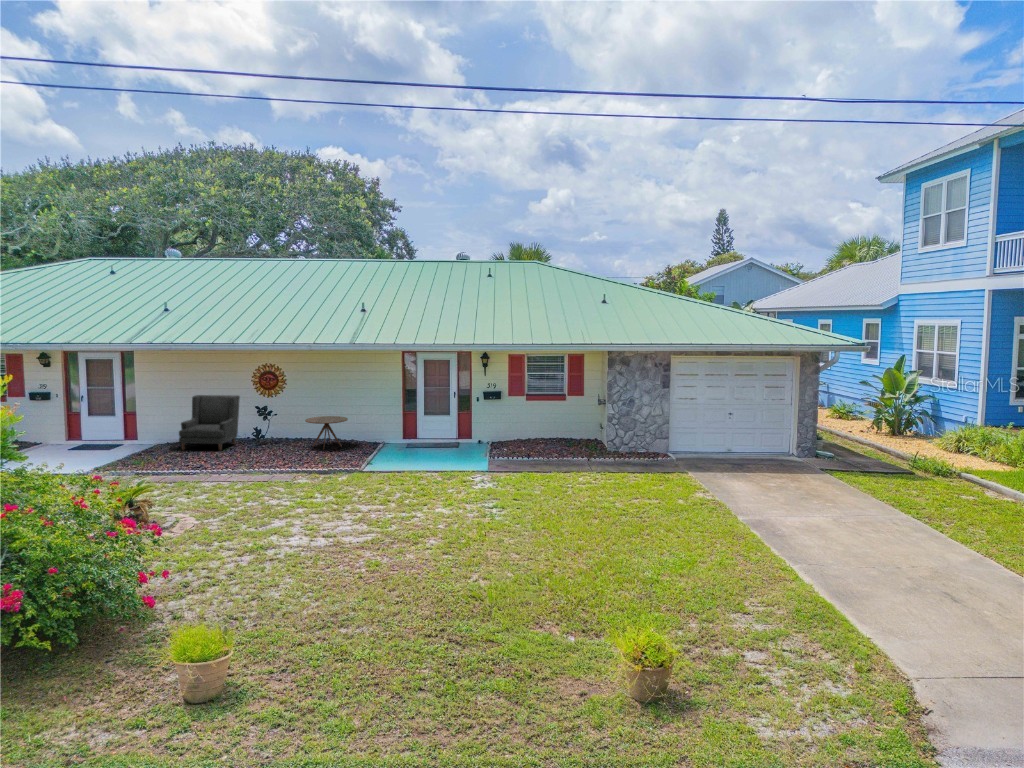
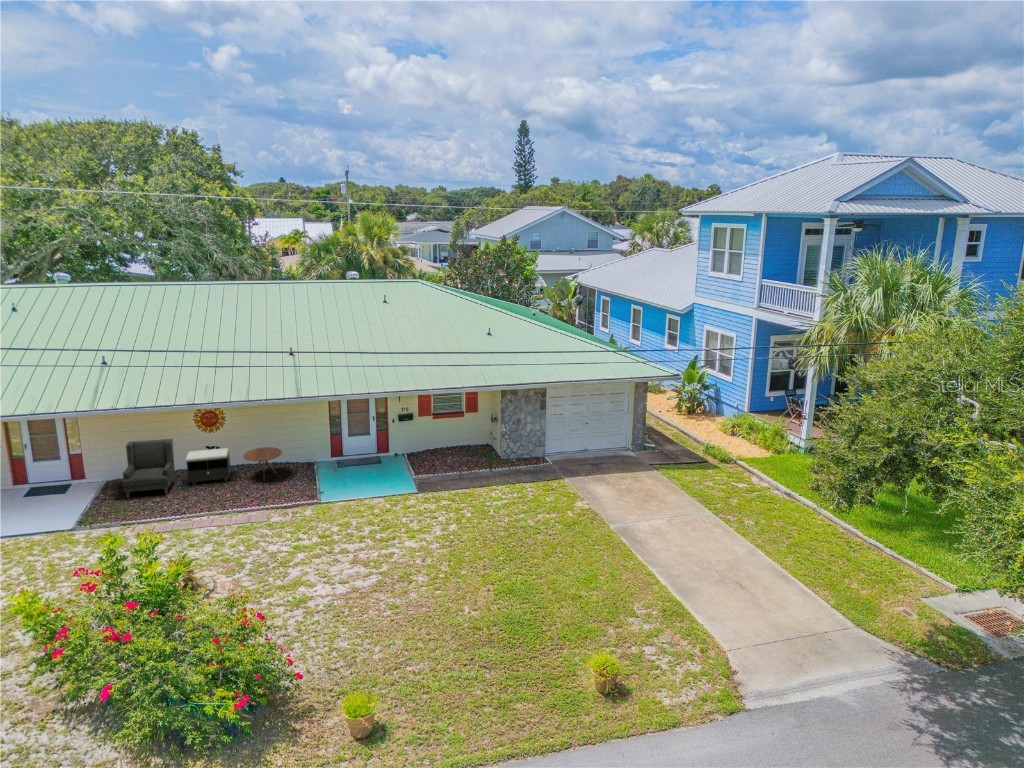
storage bench: none [246,412,296,446] -> present [186,448,231,484]

